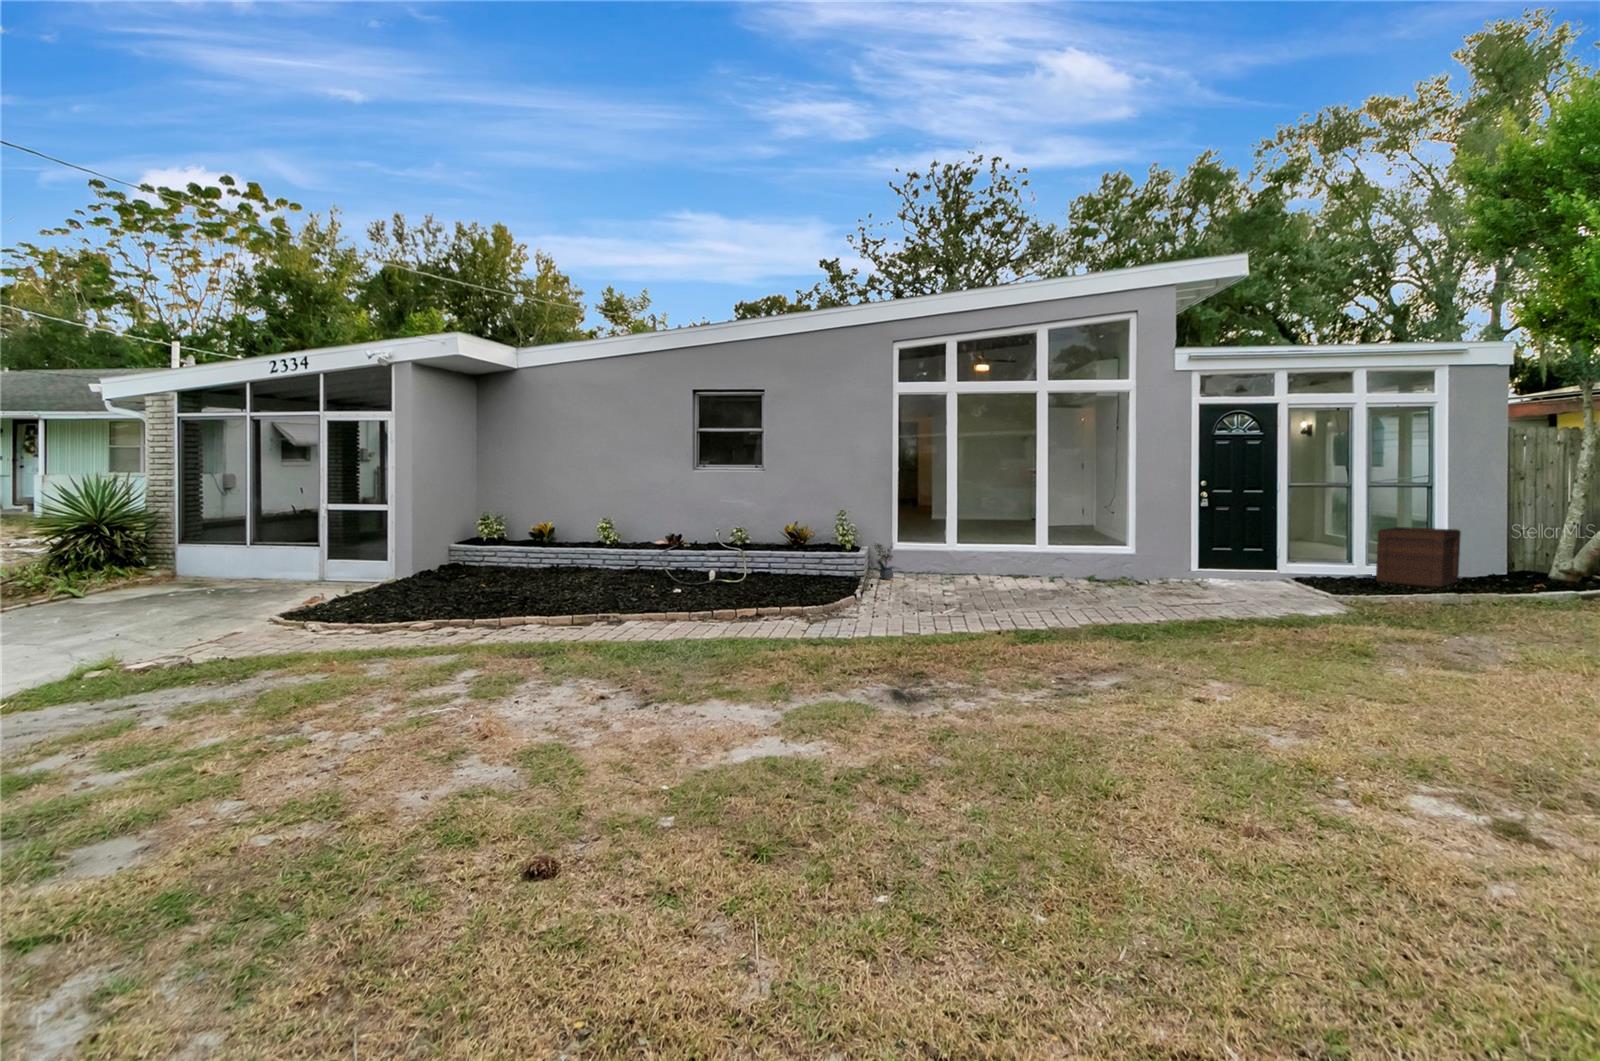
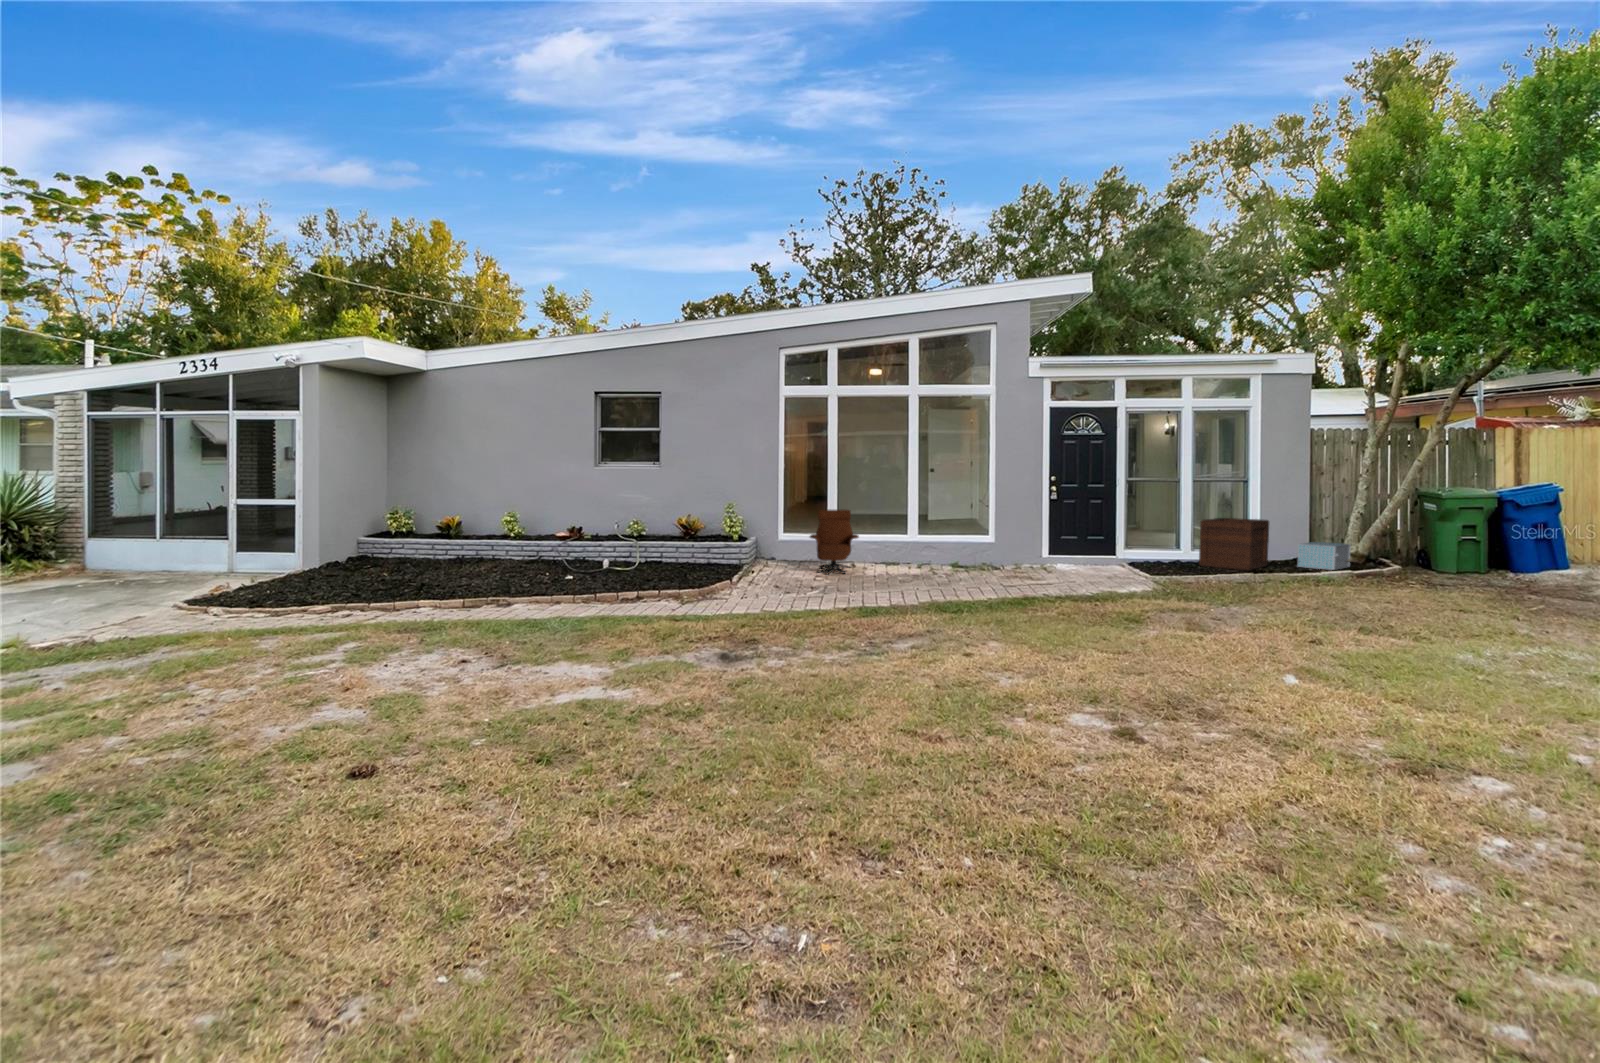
lounge chair: none [929,517,985,589] -> present [810,510,859,574]
potted plant: present [875,544,896,579] -> none [759,532,785,567]
storage box: none [1495,555,1560,588] -> present [1297,542,1351,570]

